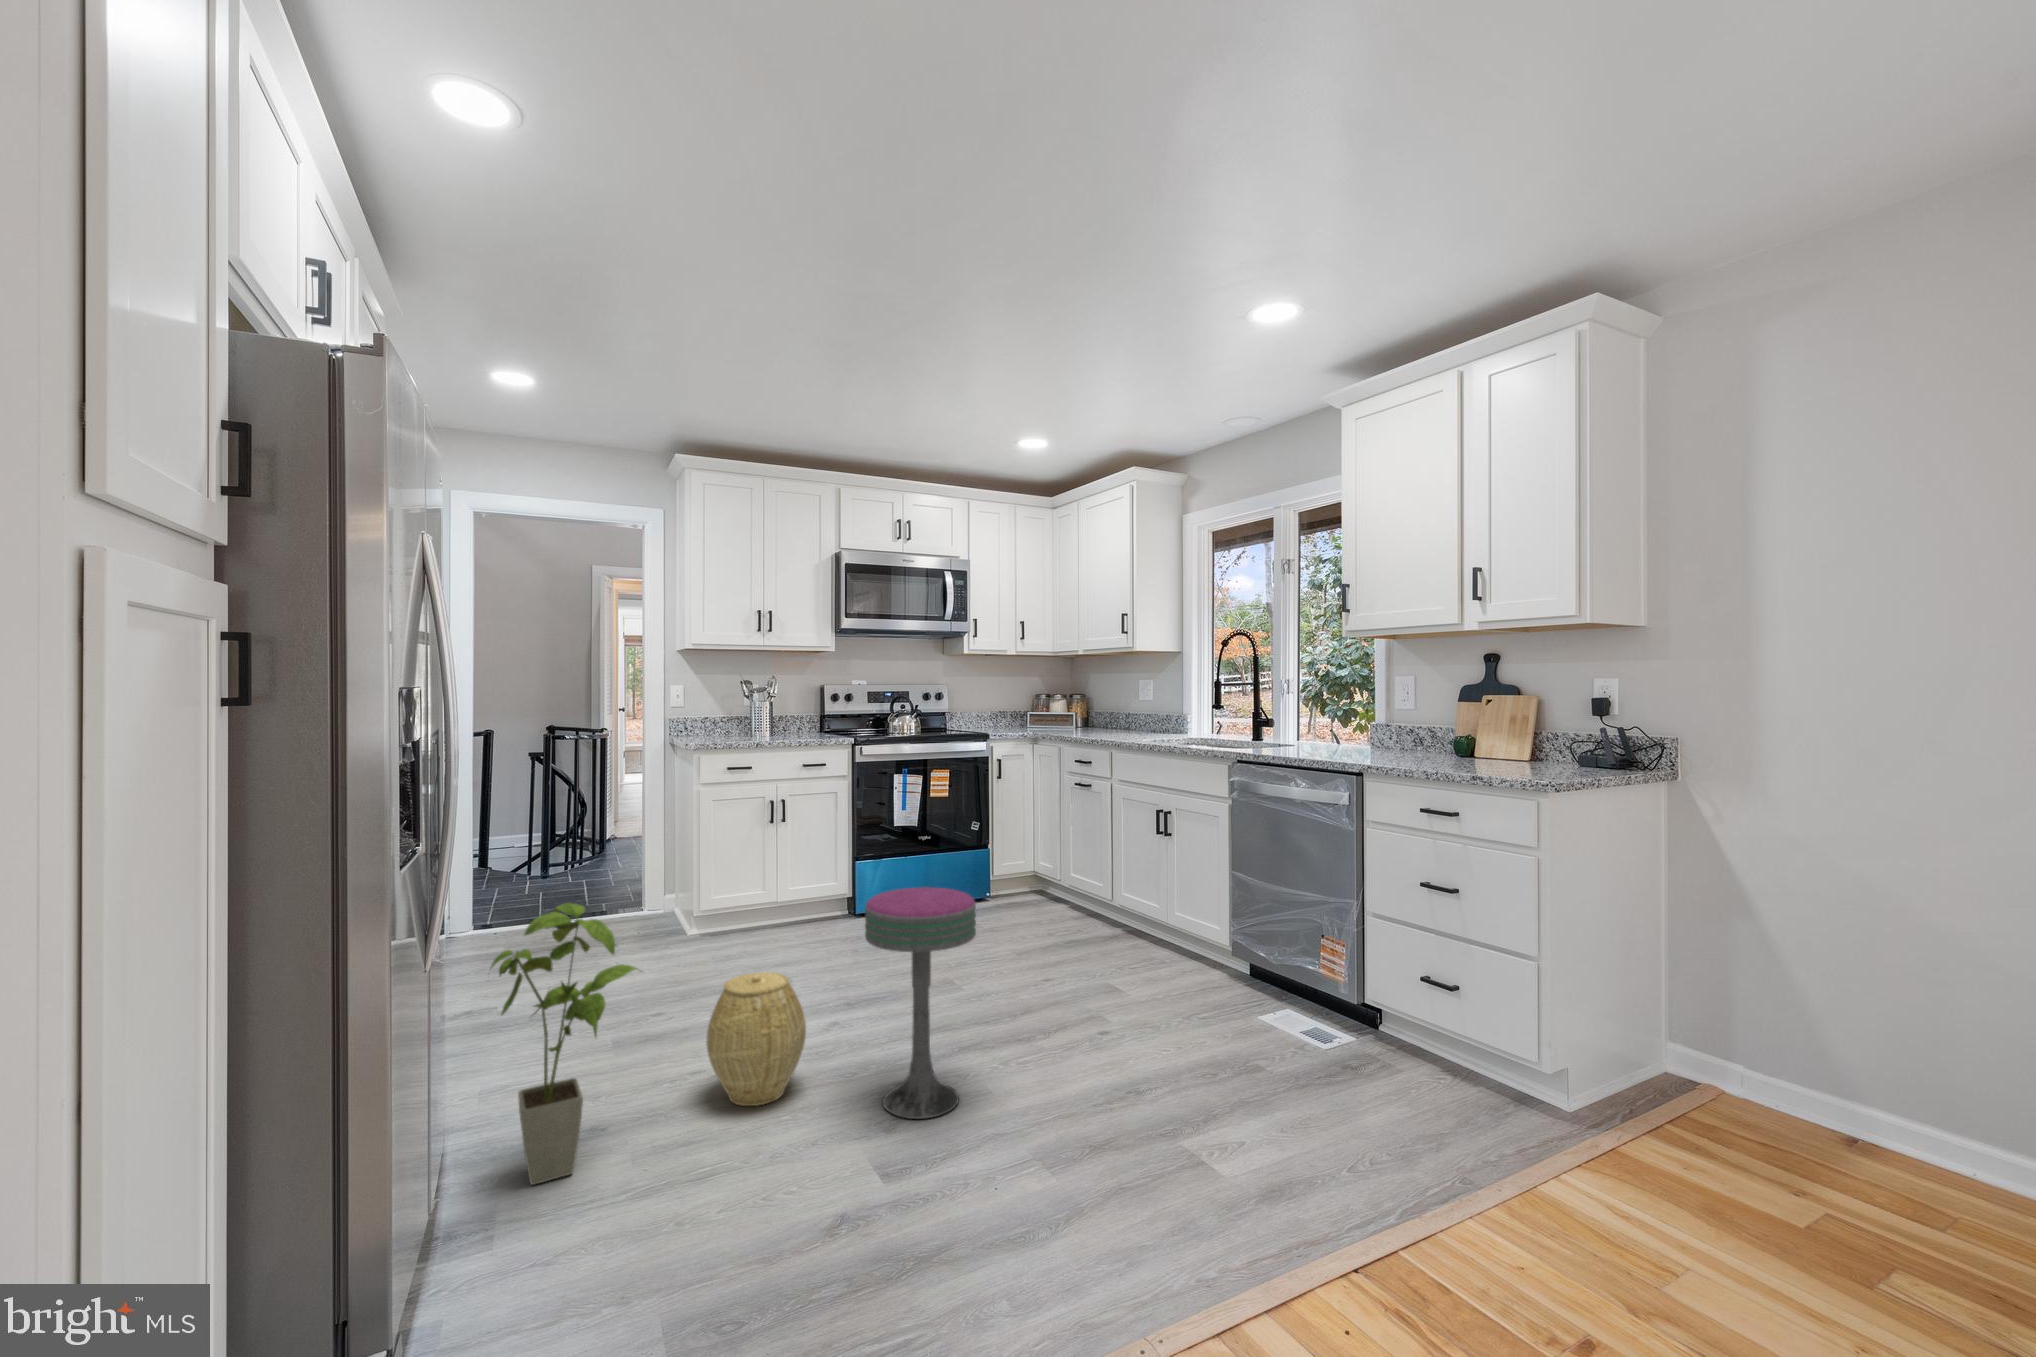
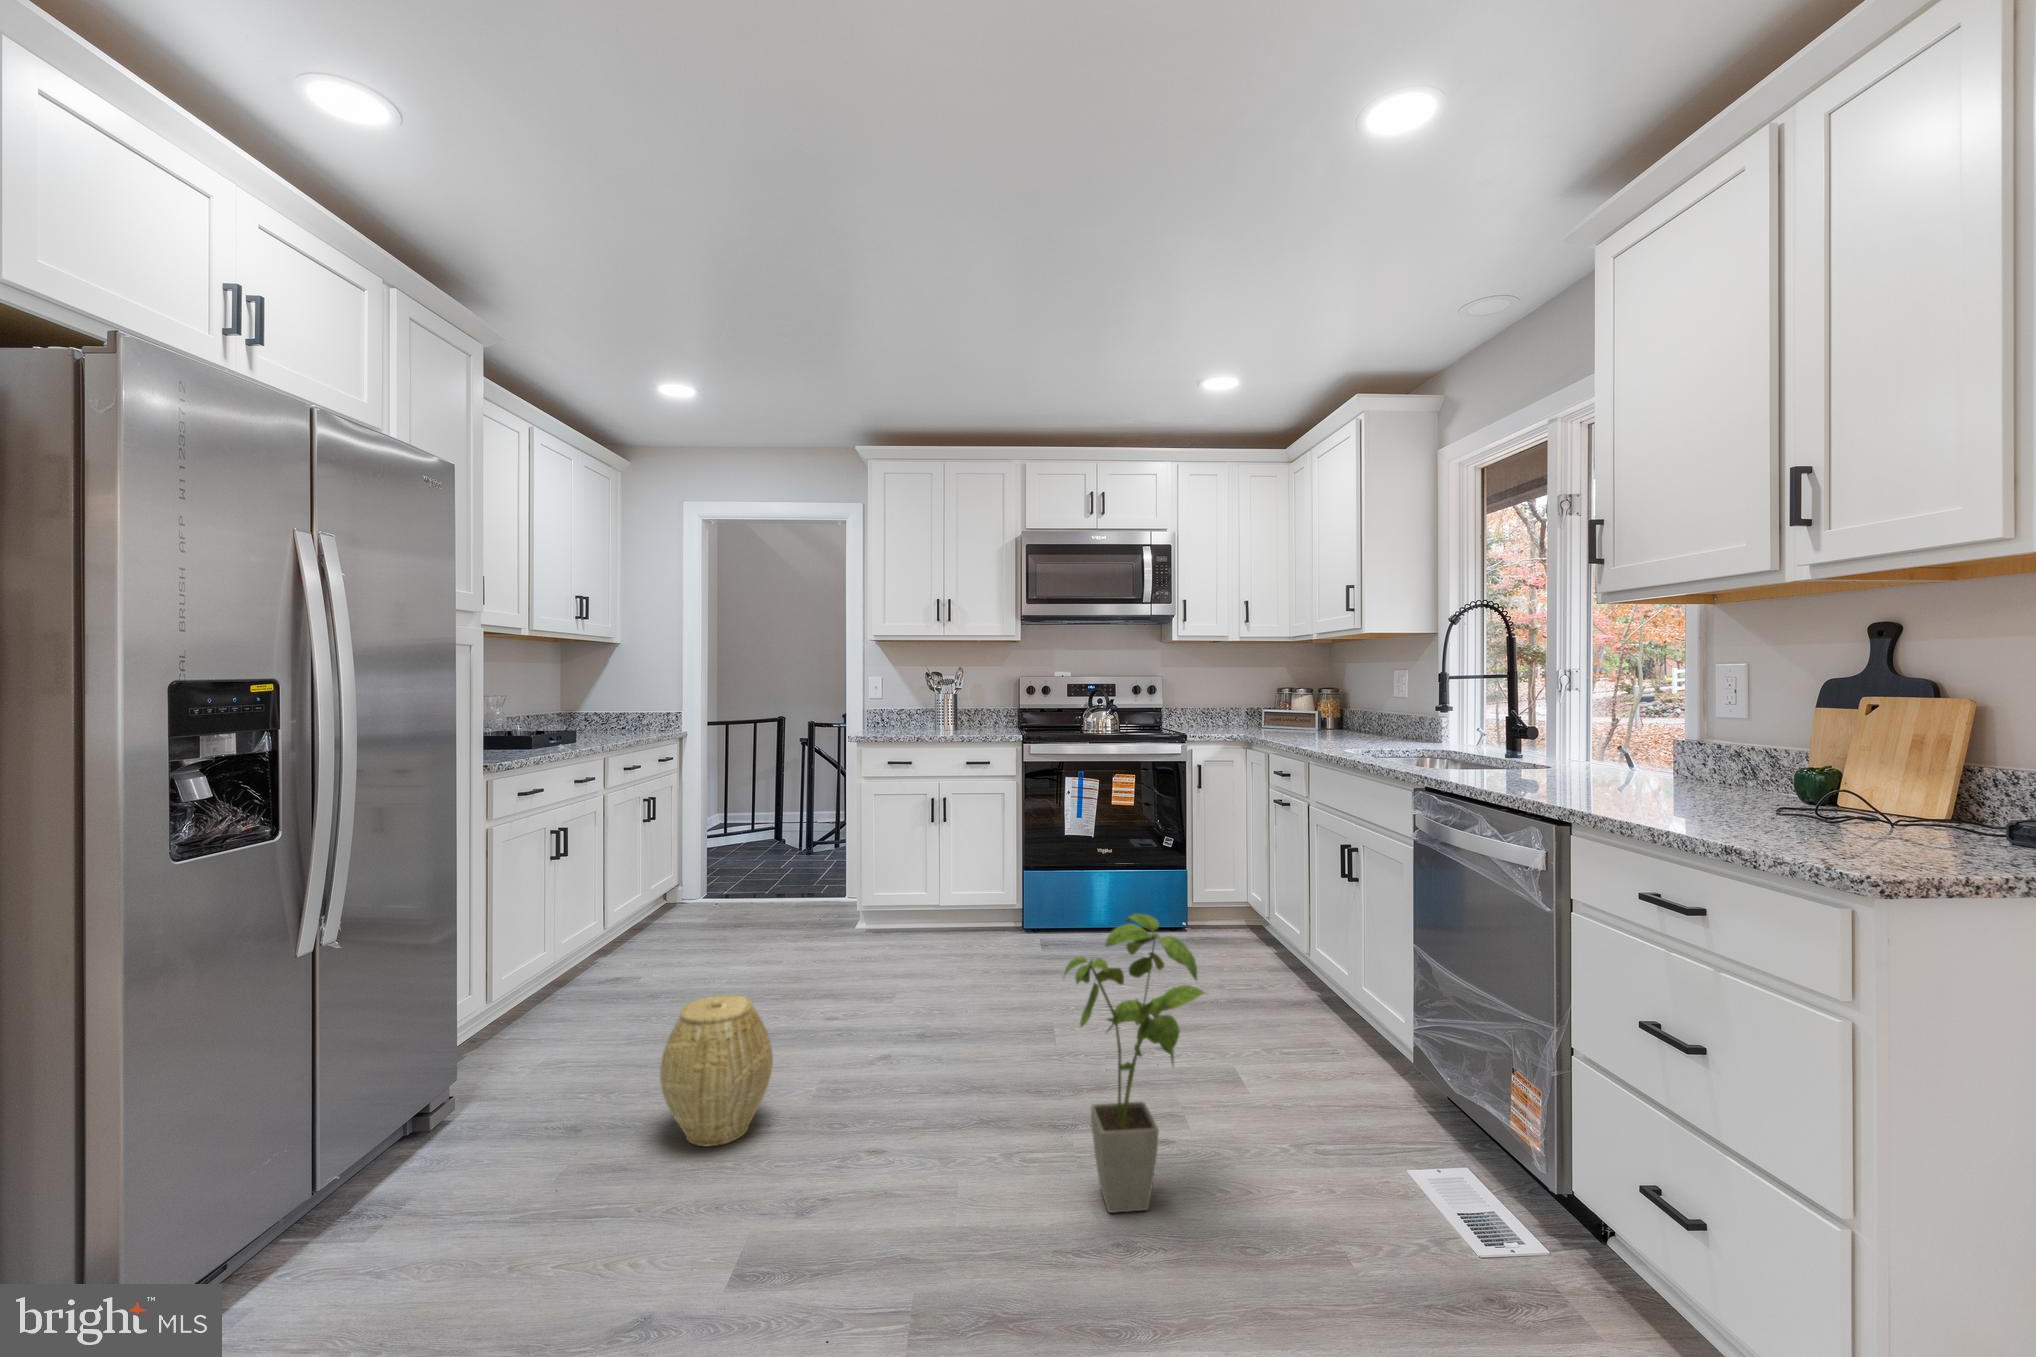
bar stool: present [865,887,976,1119] -> none [785,923,924,1215]
house plant: present [491,903,637,1185] -> present [1064,914,1205,1213]

